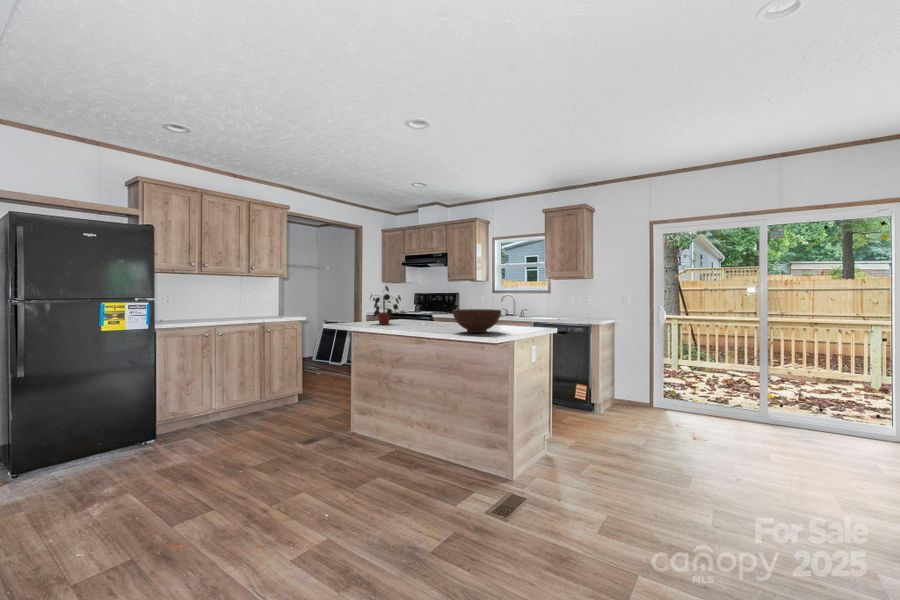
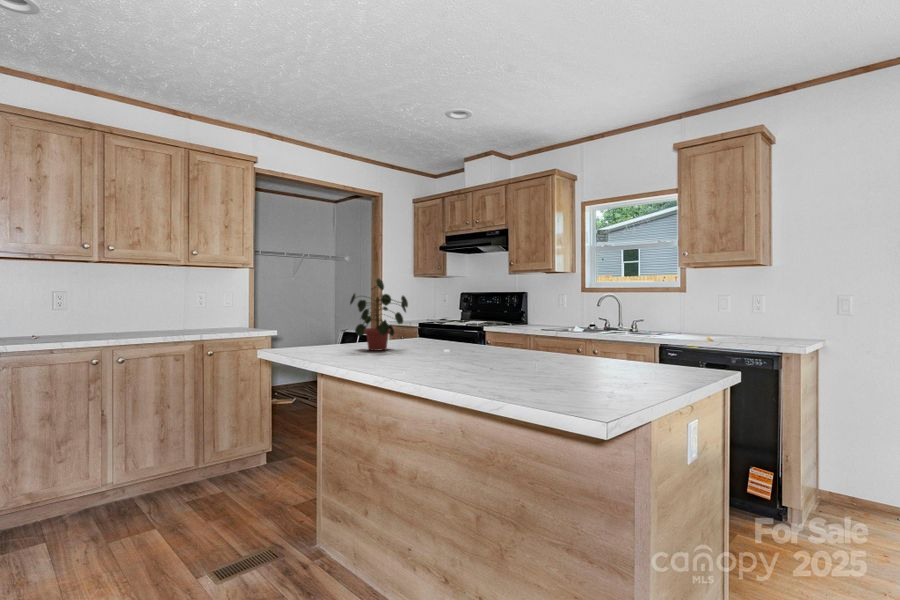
fruit bowl: present [453,309,501,333] -> none [493,328,609,387]

